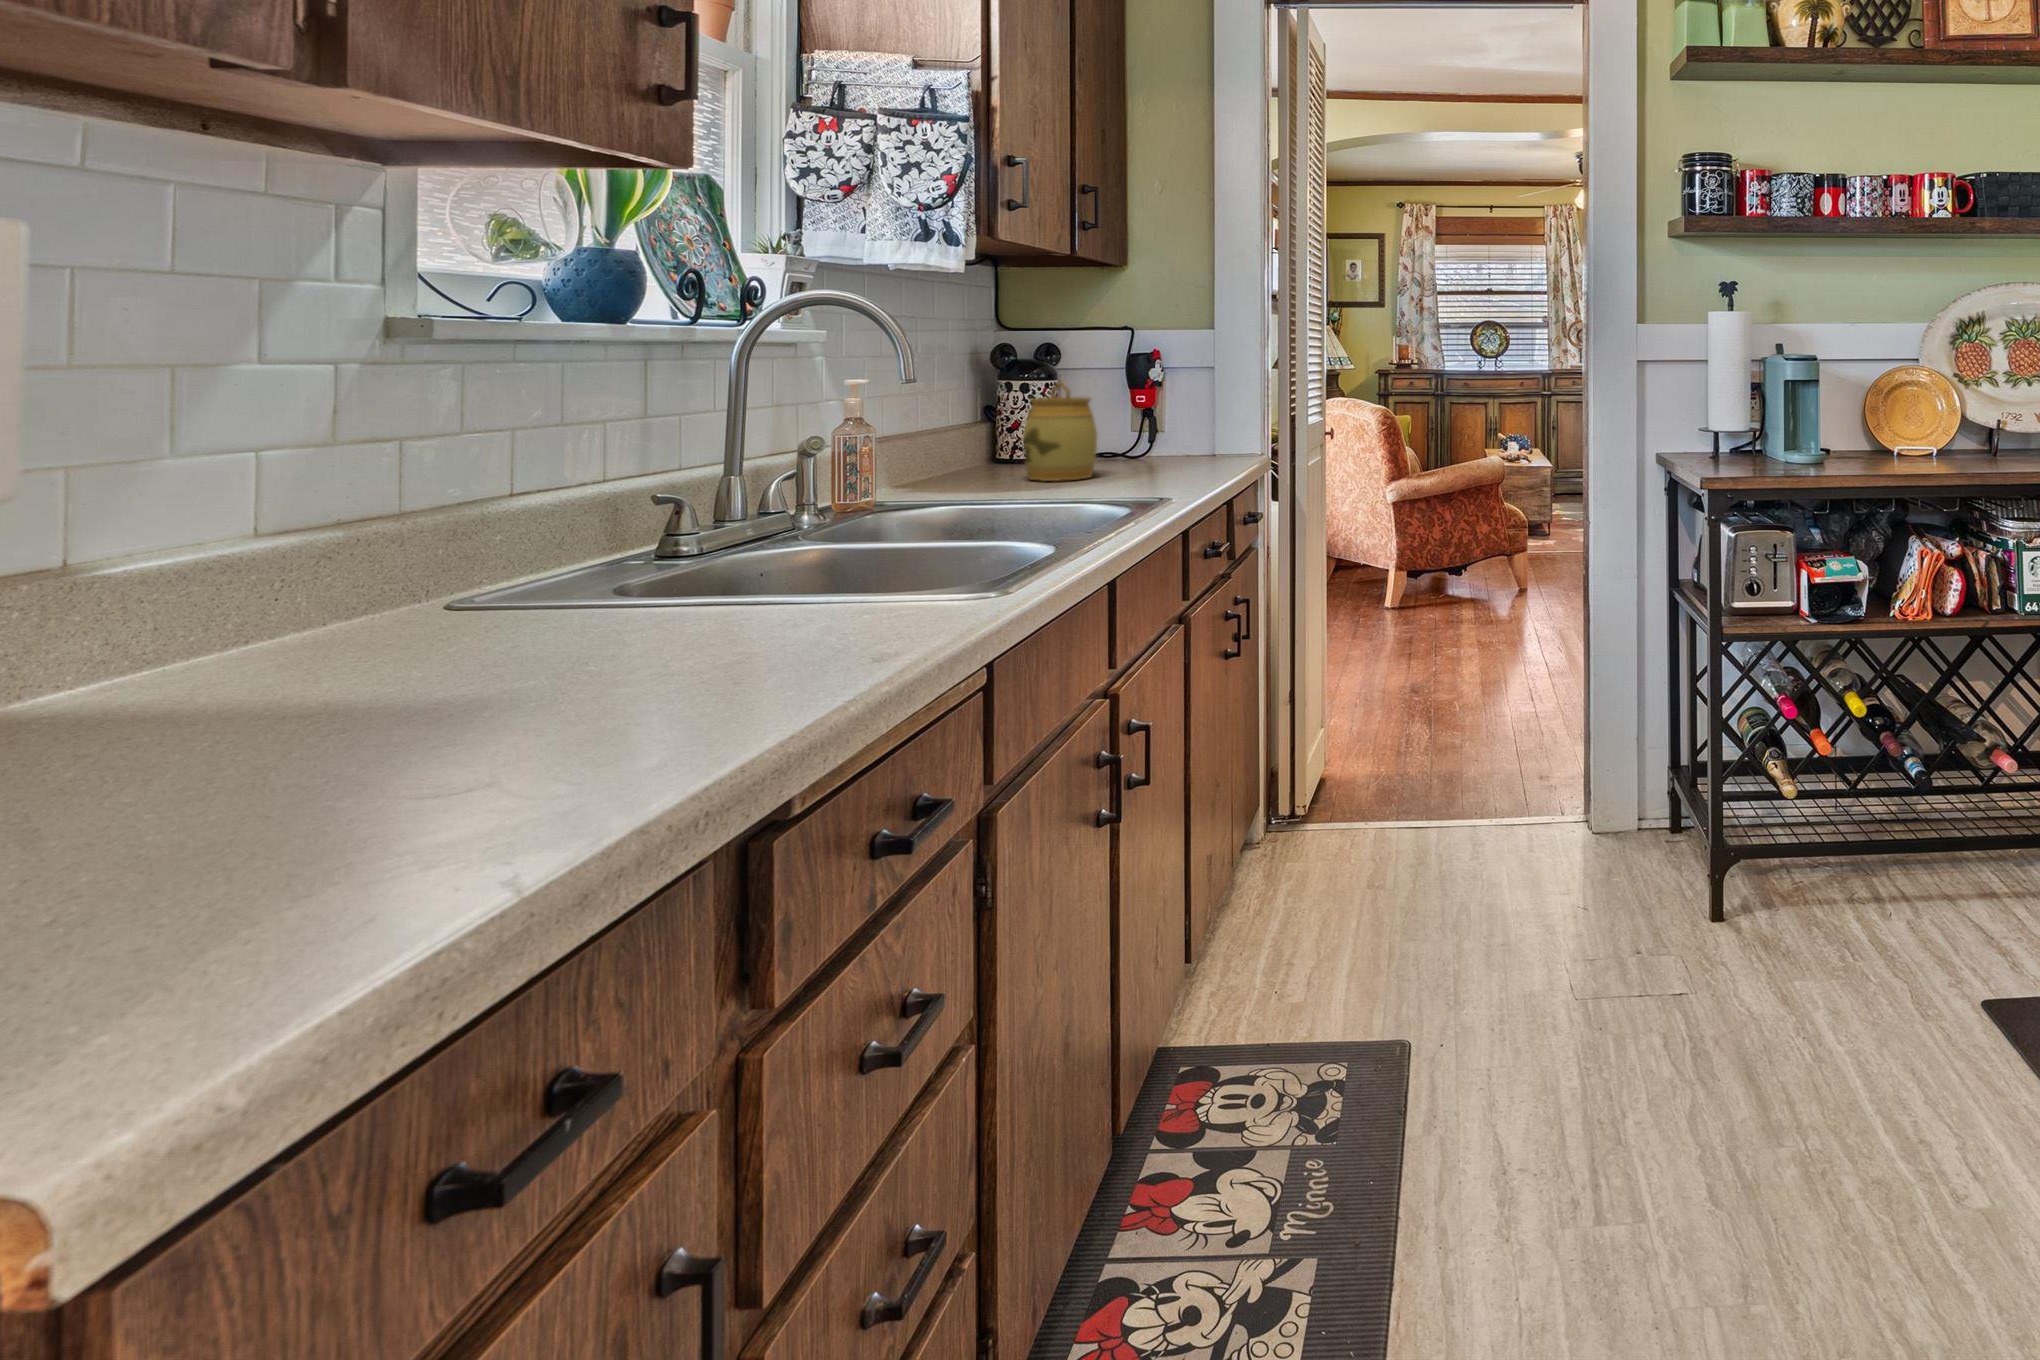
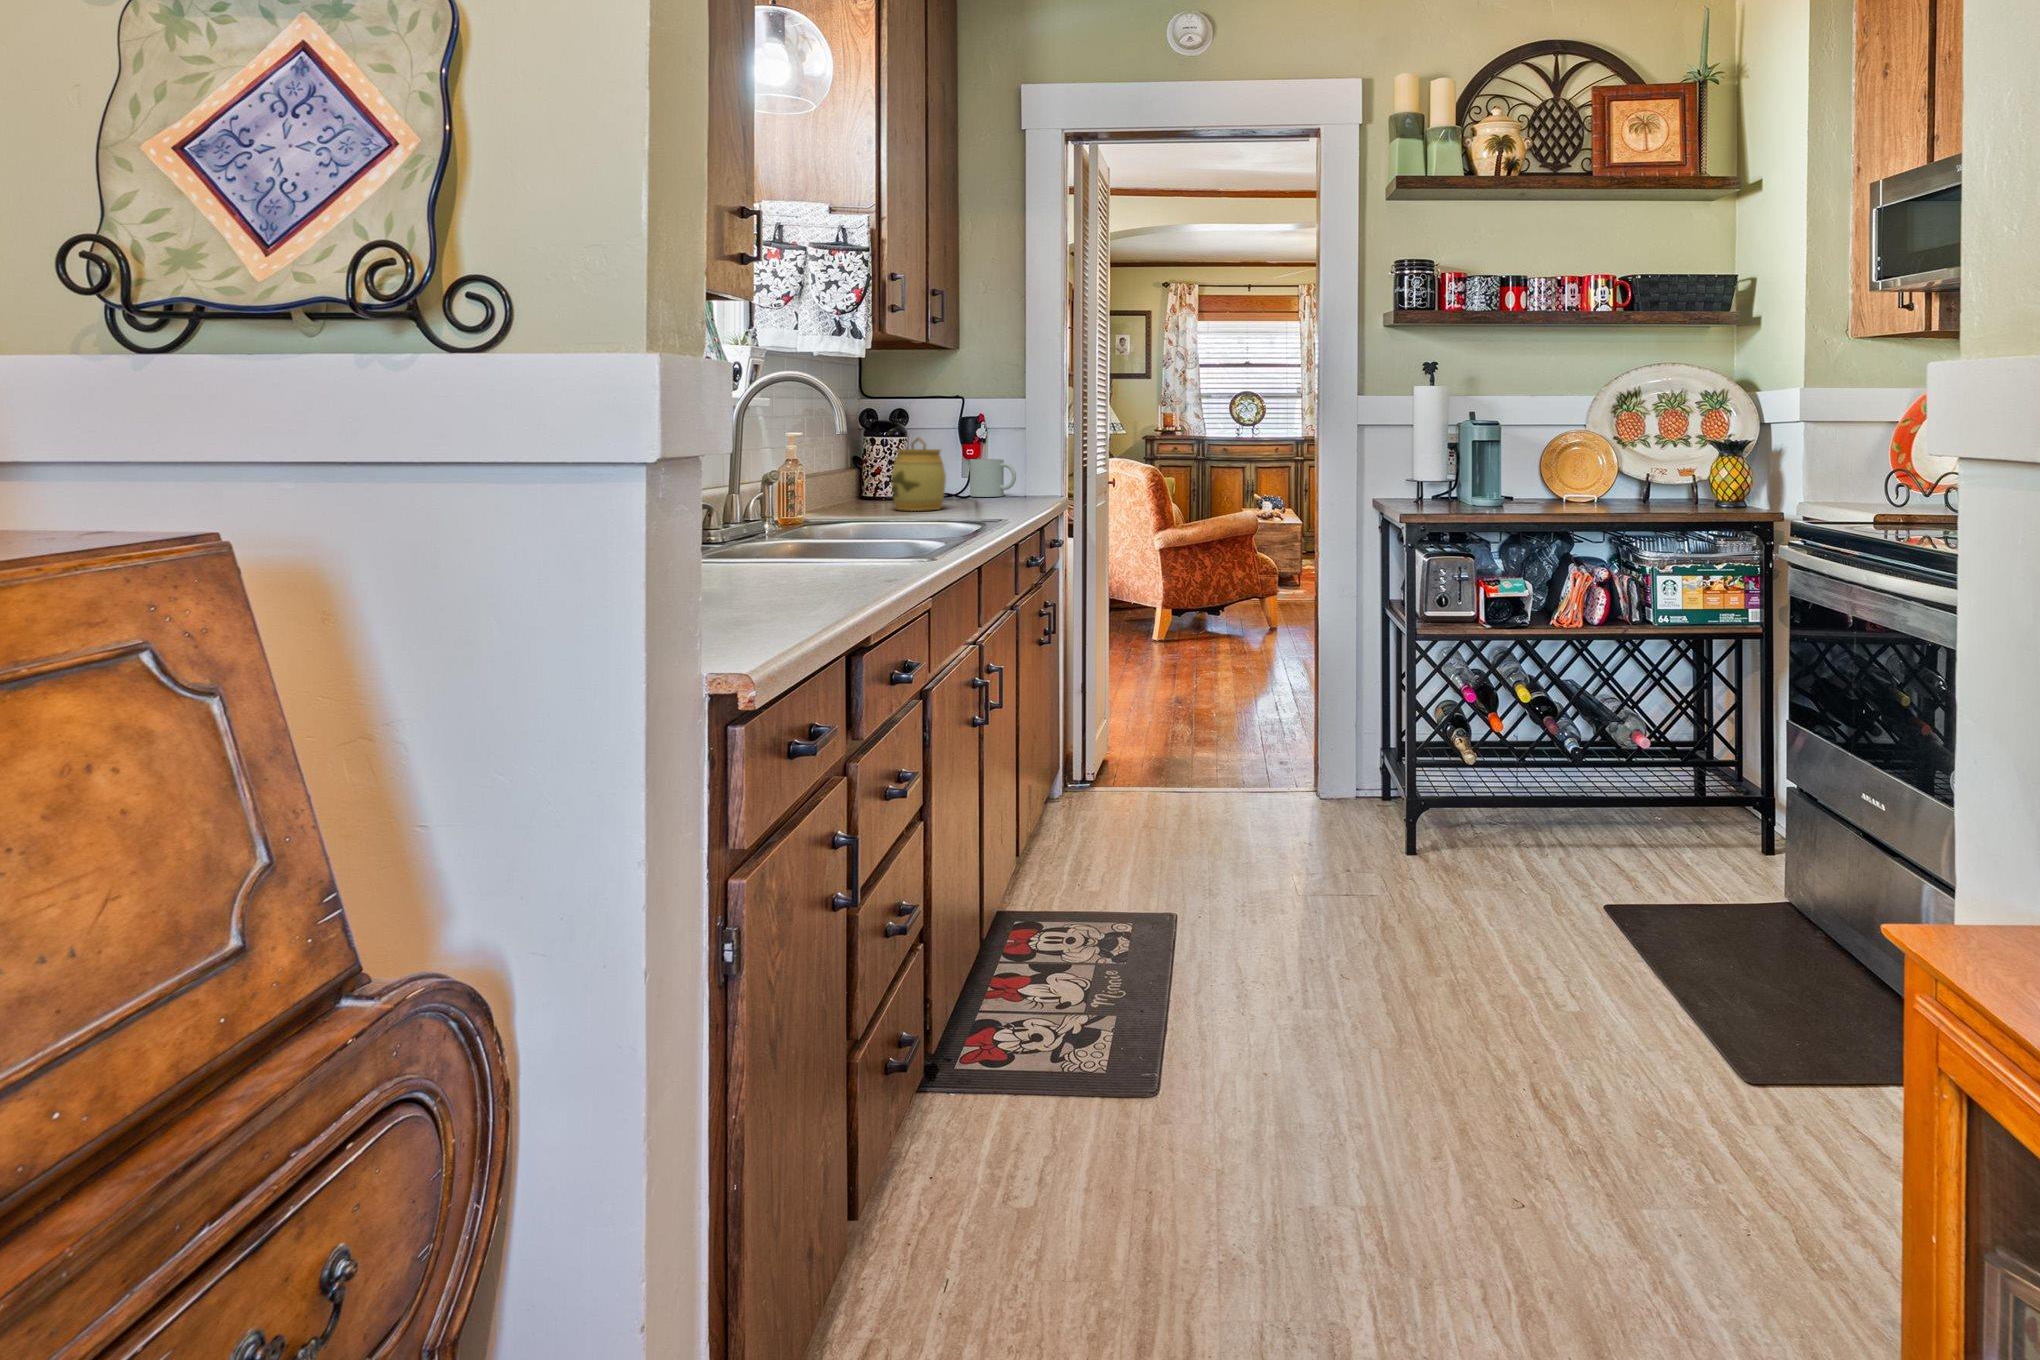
mug: none [1140,407,1200,457] -> present [970,459,1016,497]

